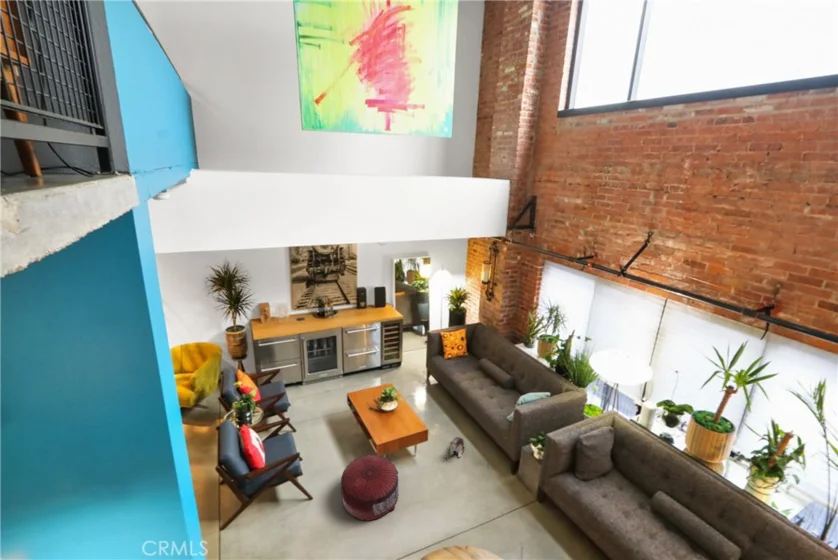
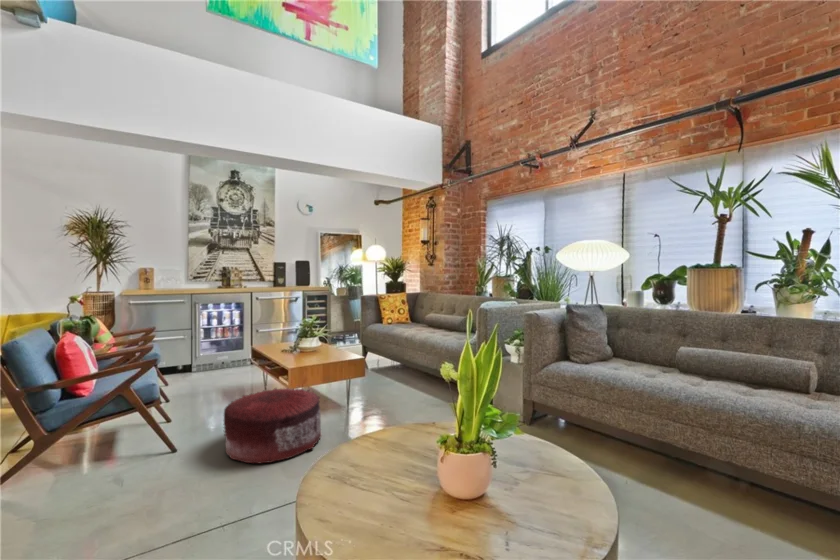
plush toy: present [449,437,465,457] -> none [395,374,419,403]

